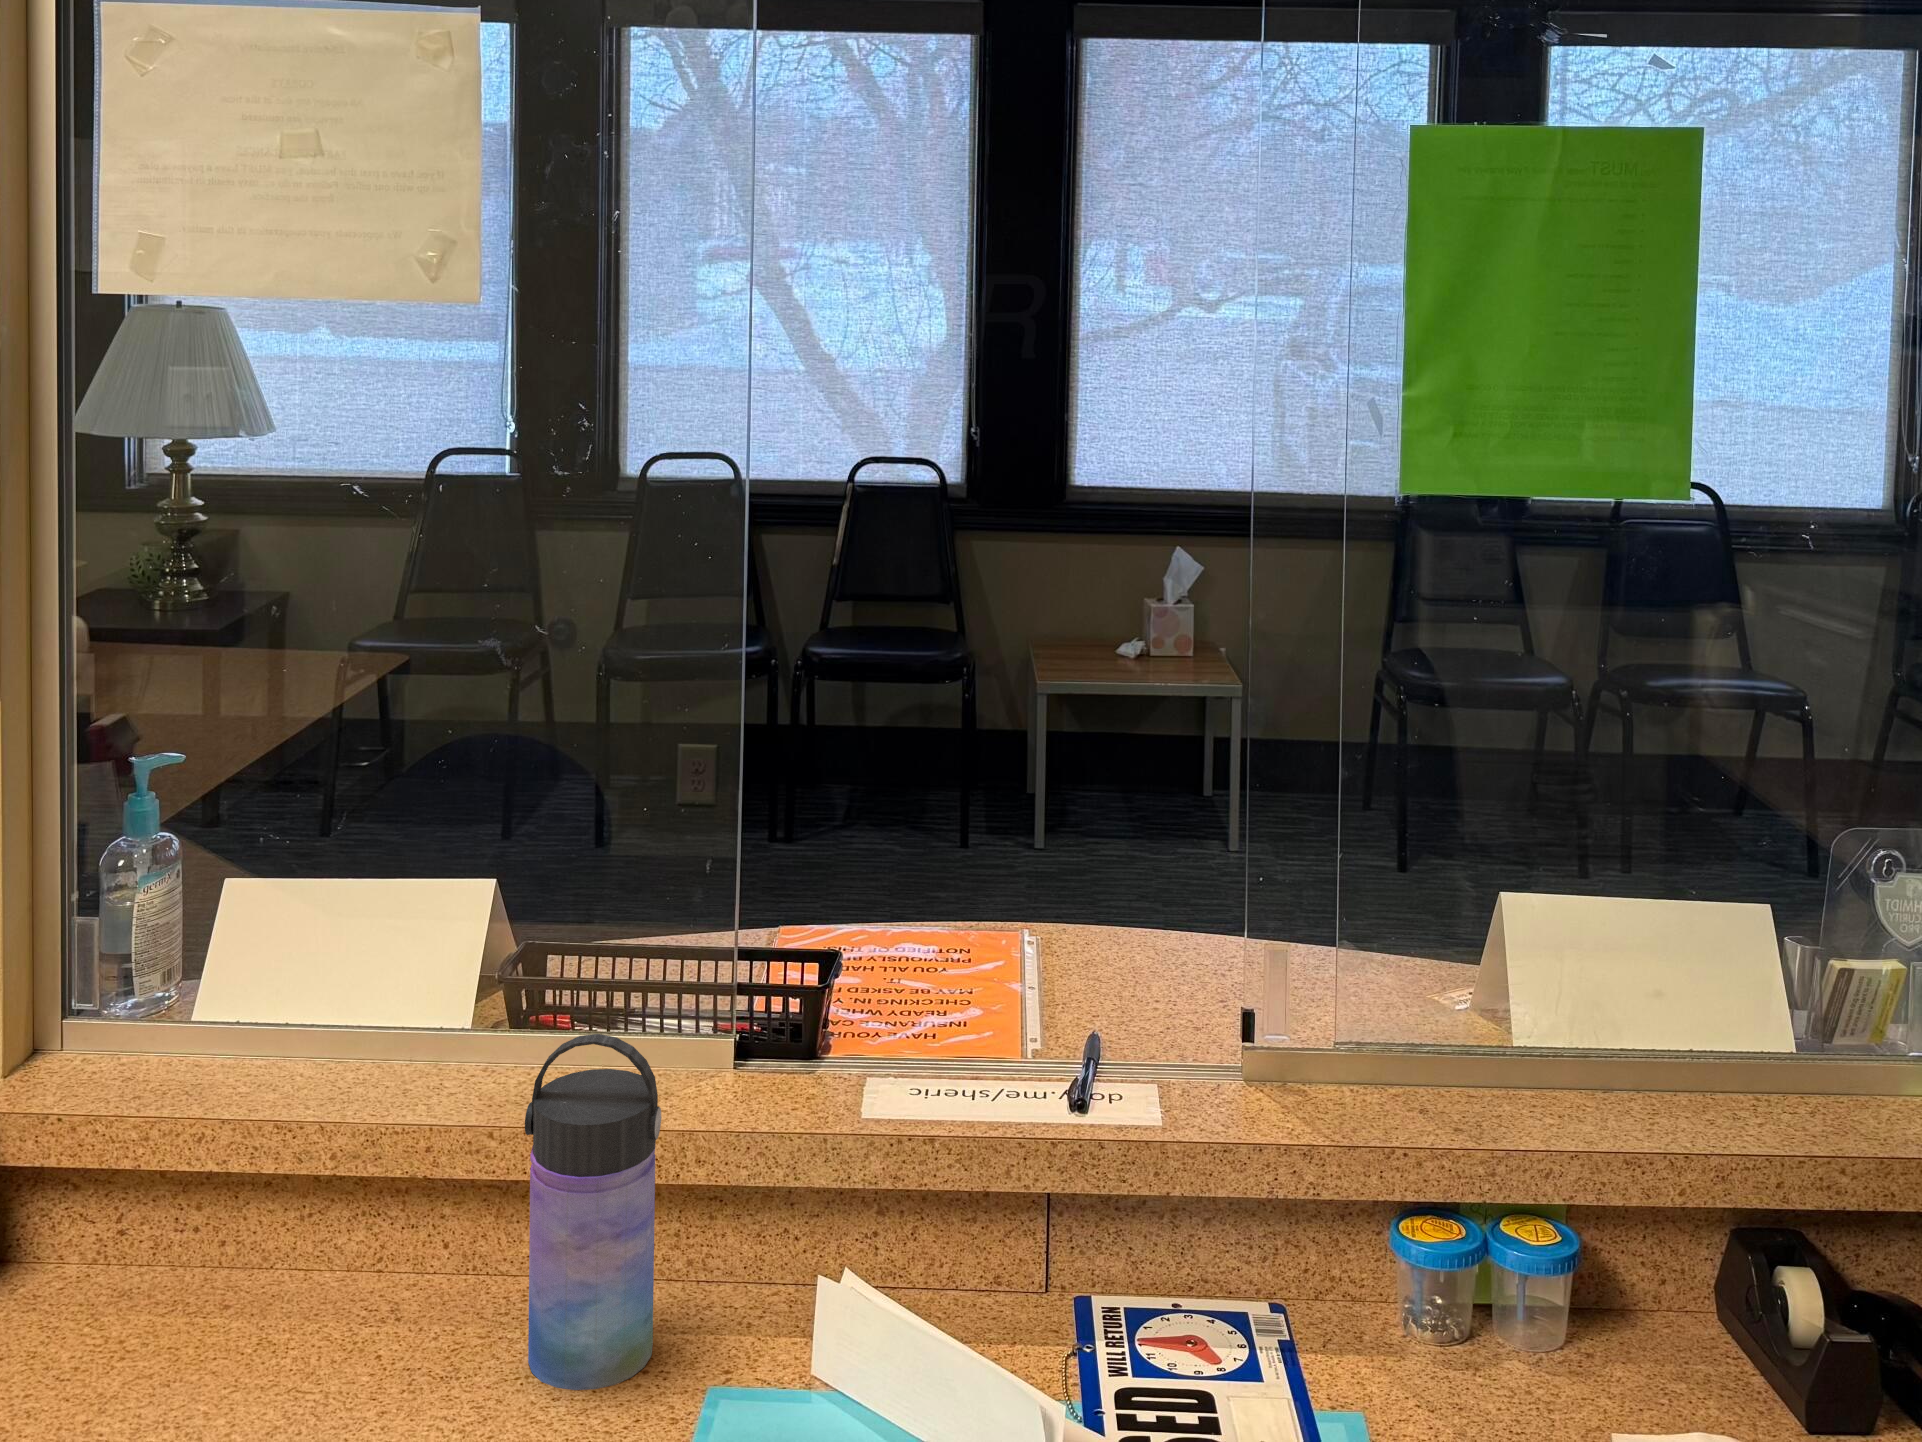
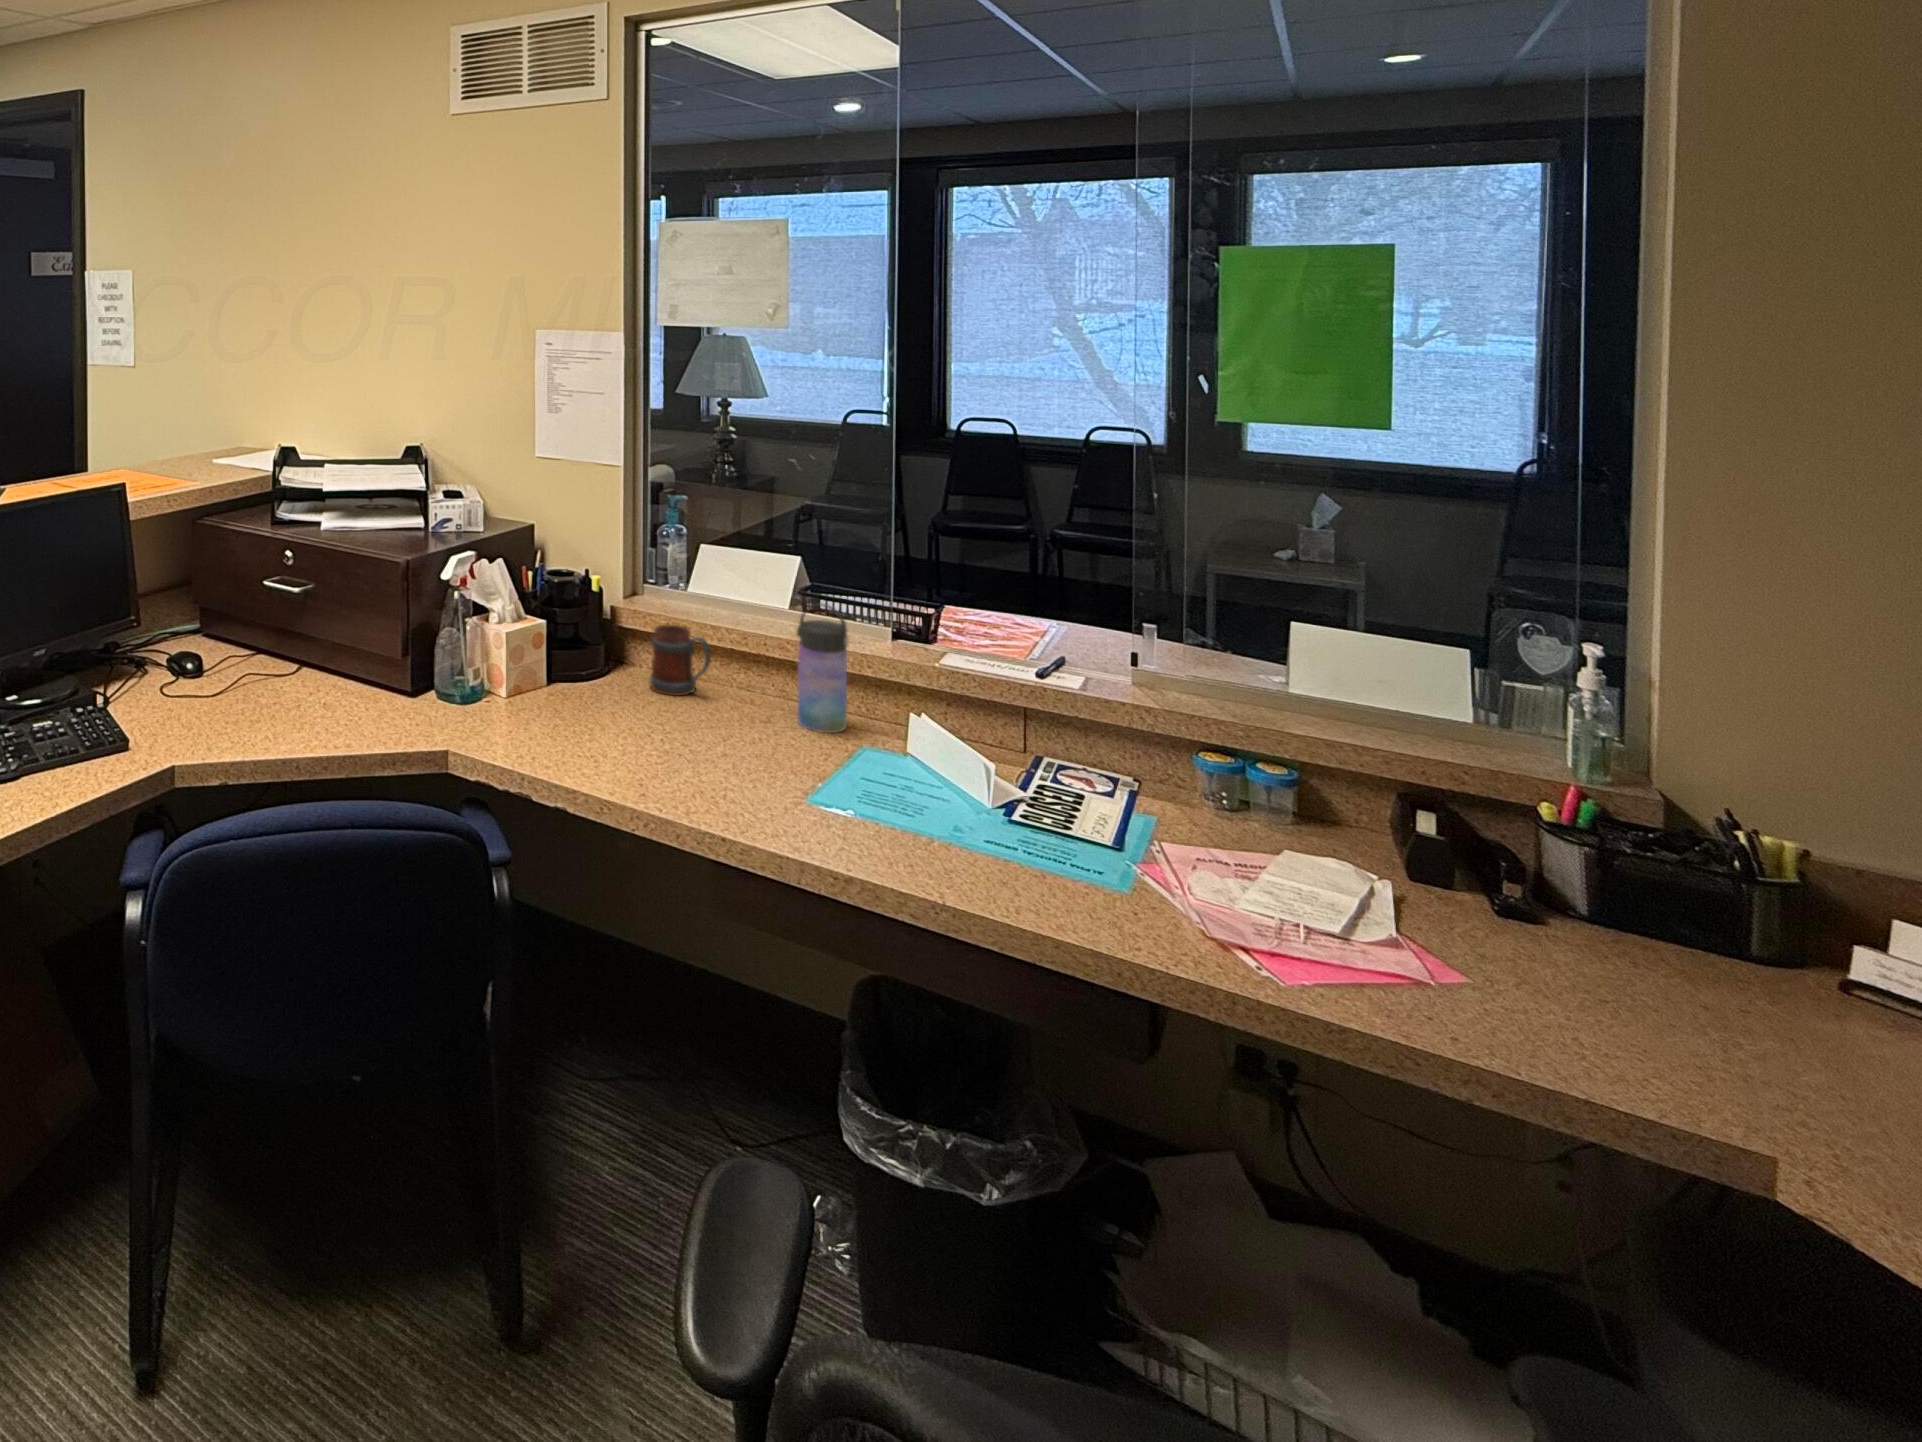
mug: none [86,1150,276,1379] -> present [650,625,711,696]

